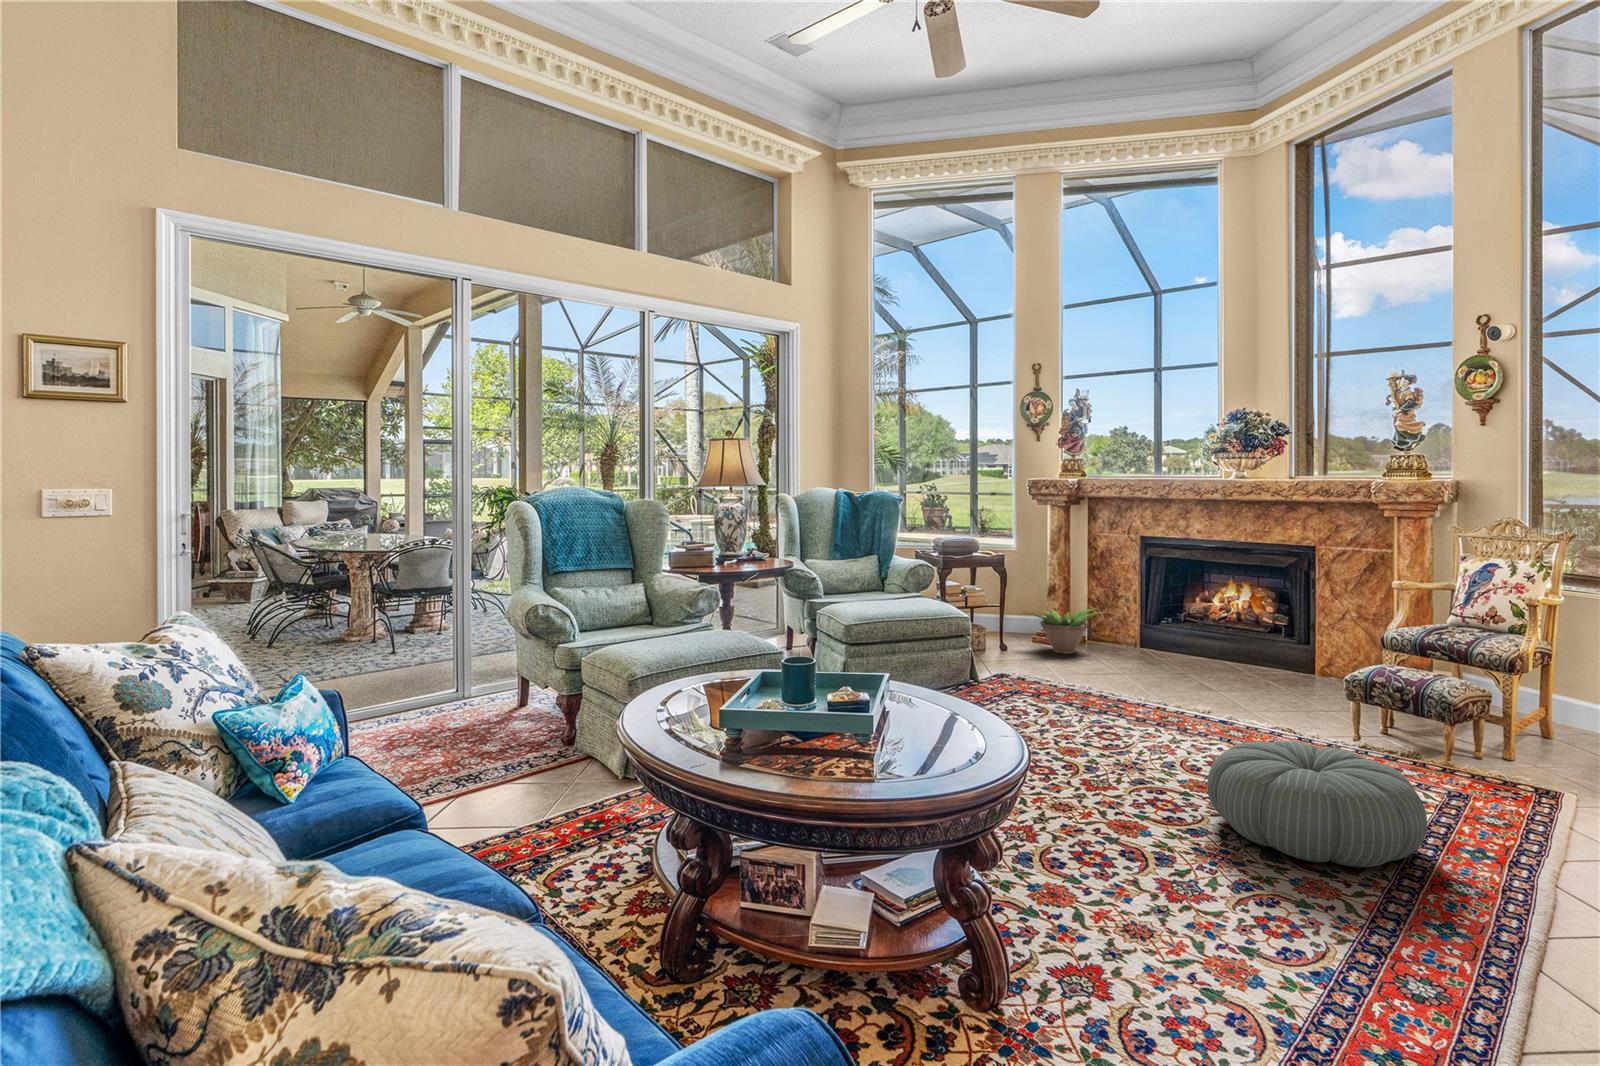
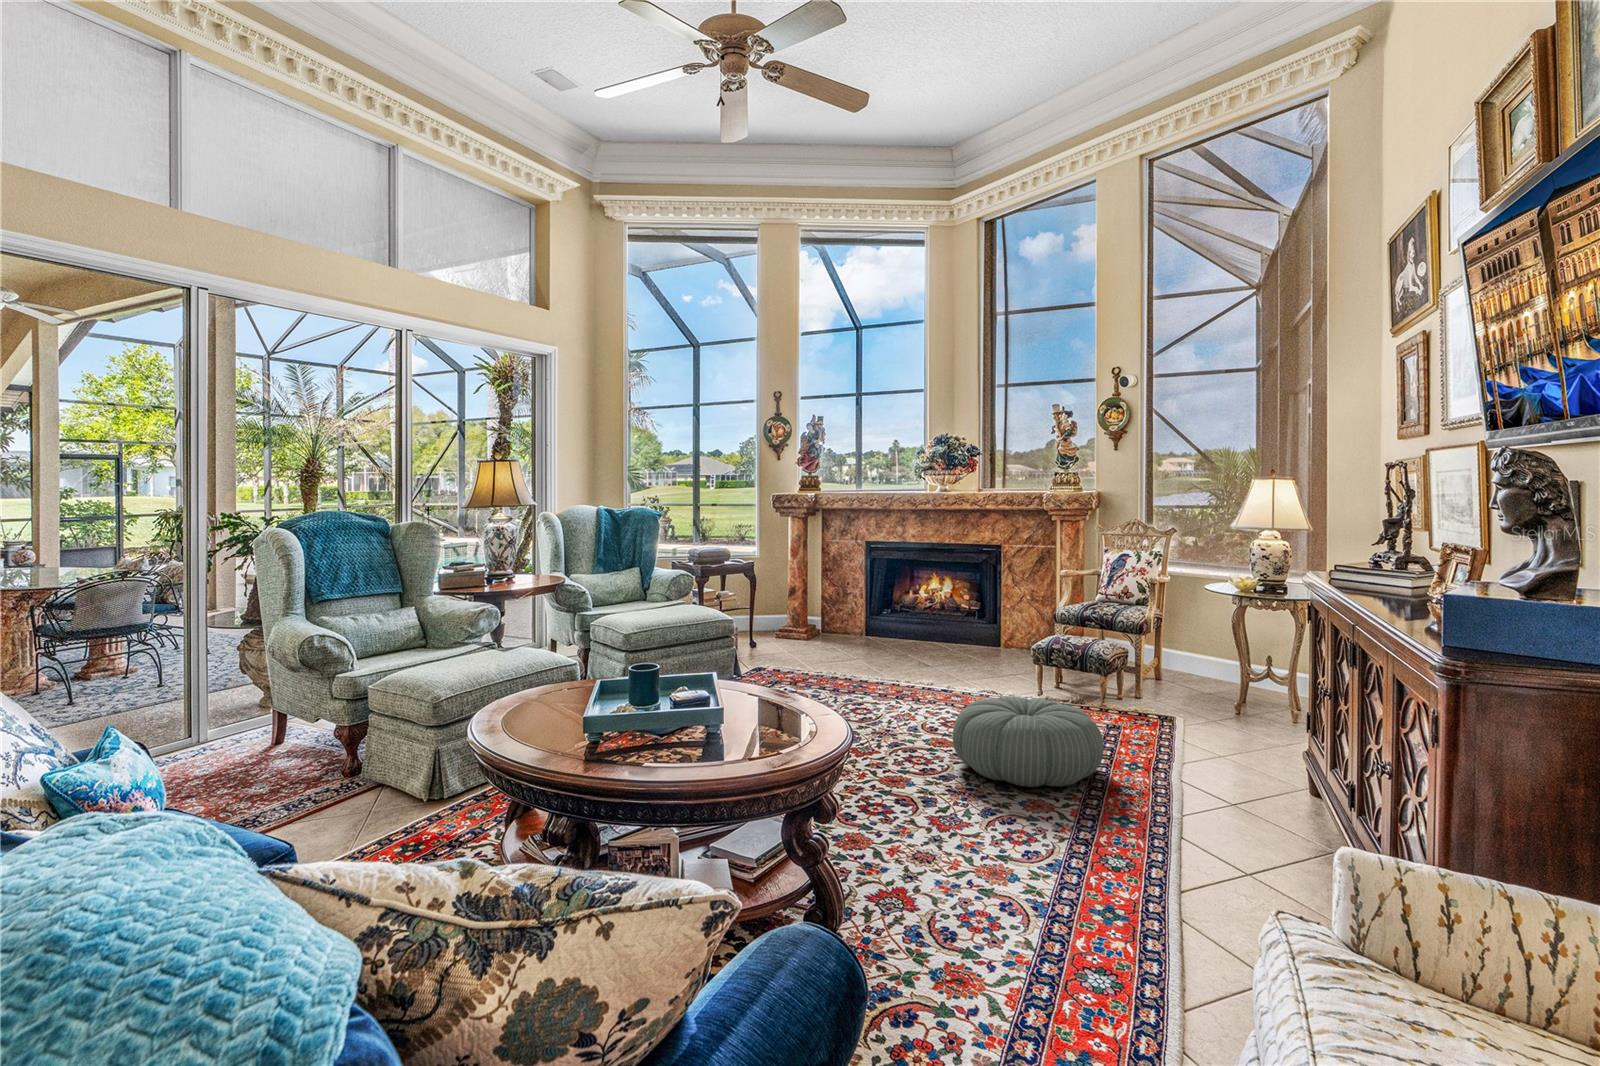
decorative plant: present [1033,609,1100,654] -> none [768,603,842,646]

